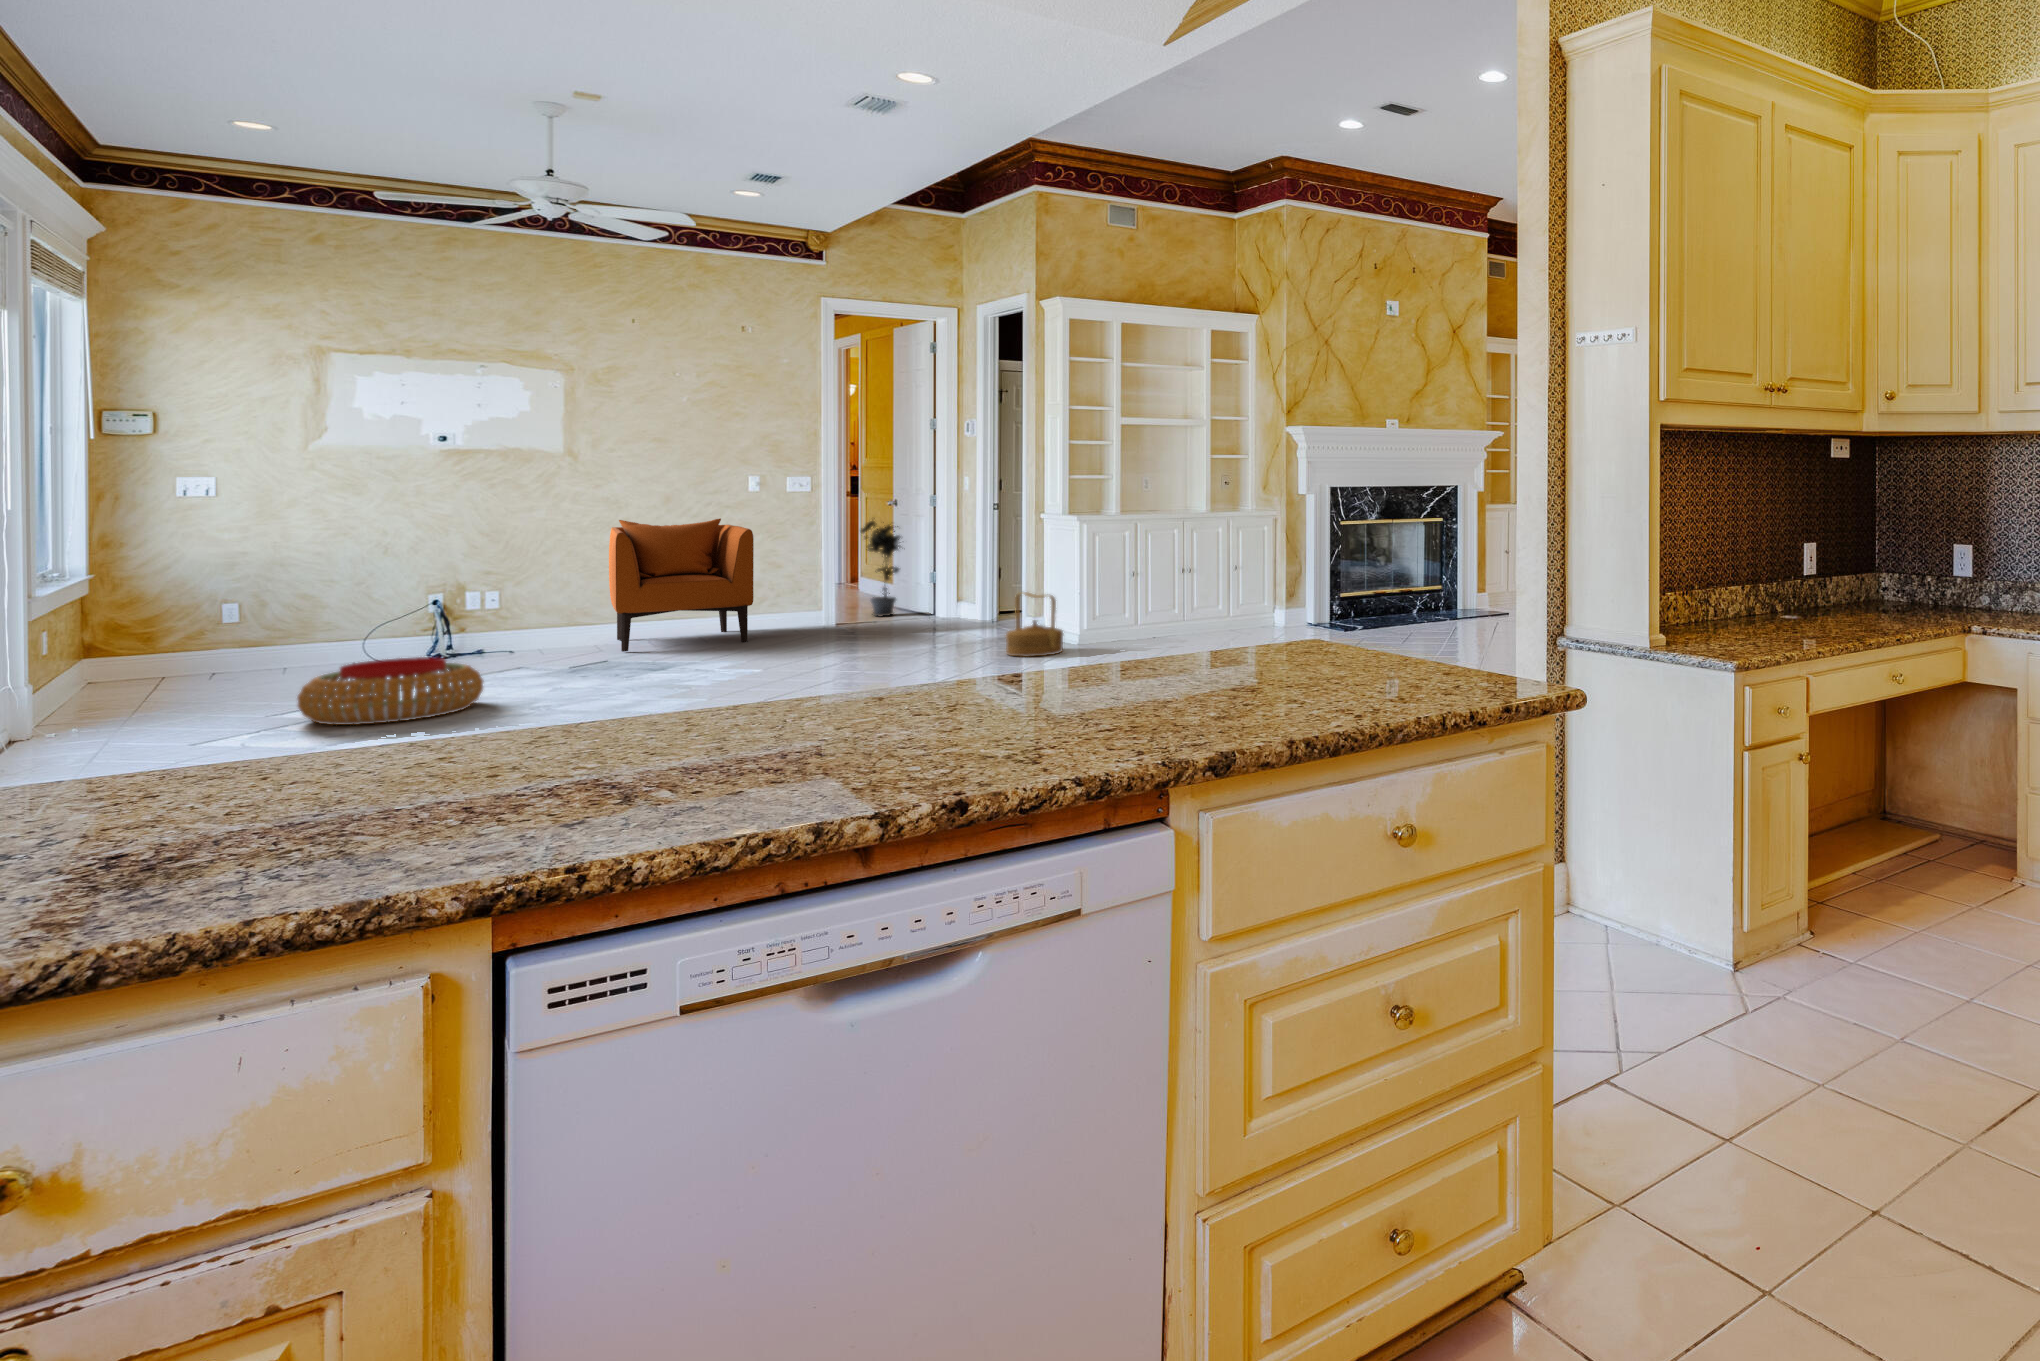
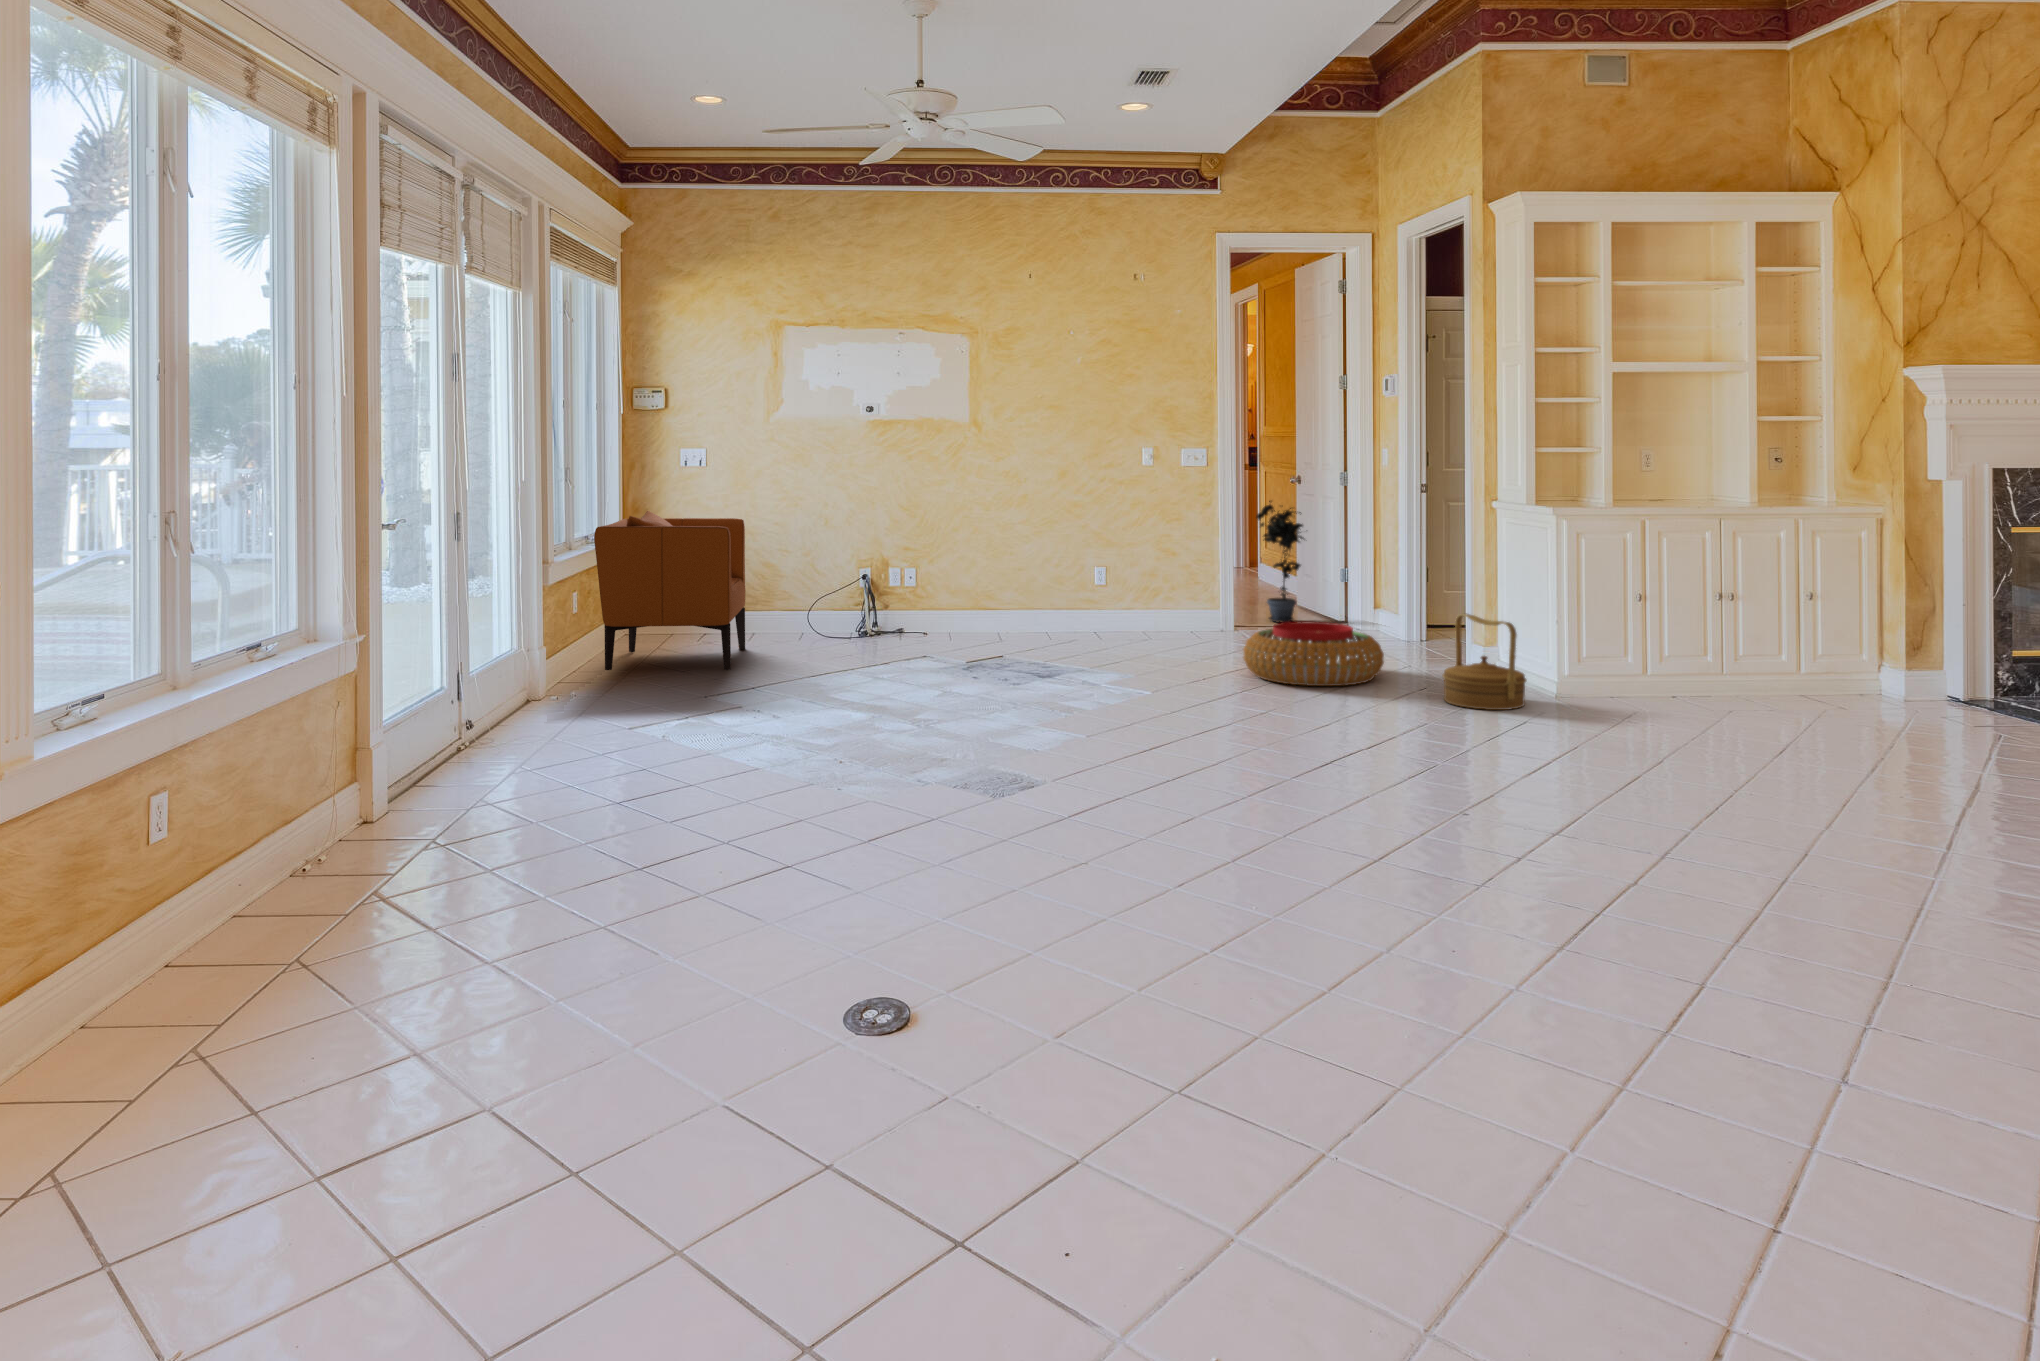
armchair: present [609,518,754,652] -> present [594,511,745,670]
pouf: present [298,657,483,725] -> present [1244,622,1384,686]

